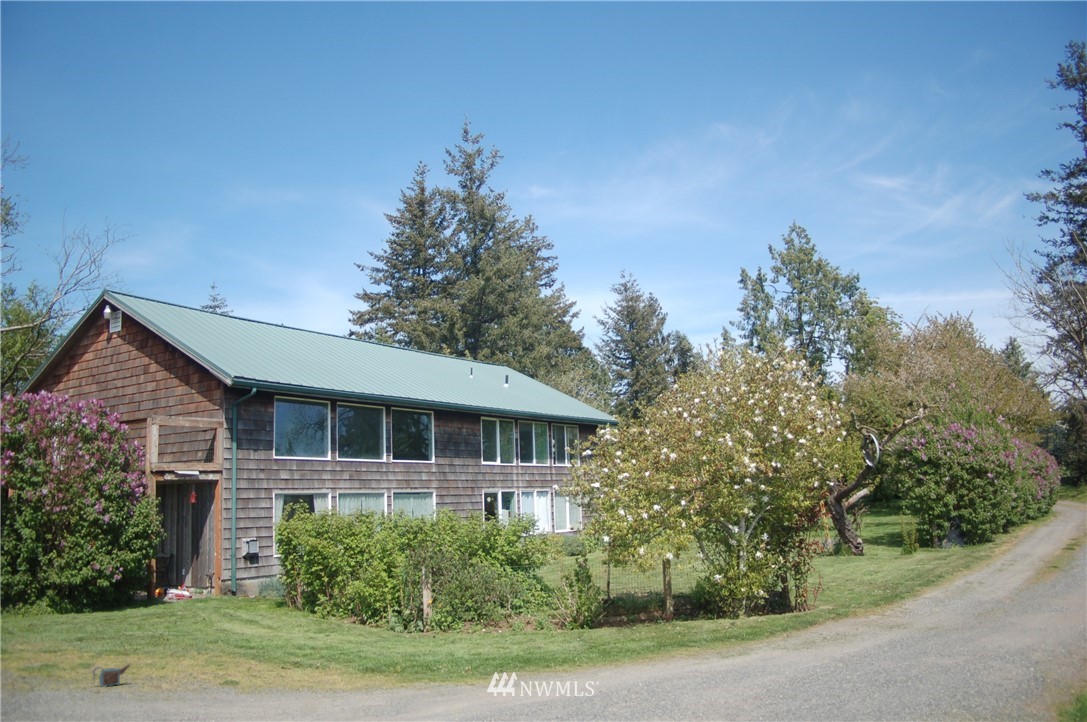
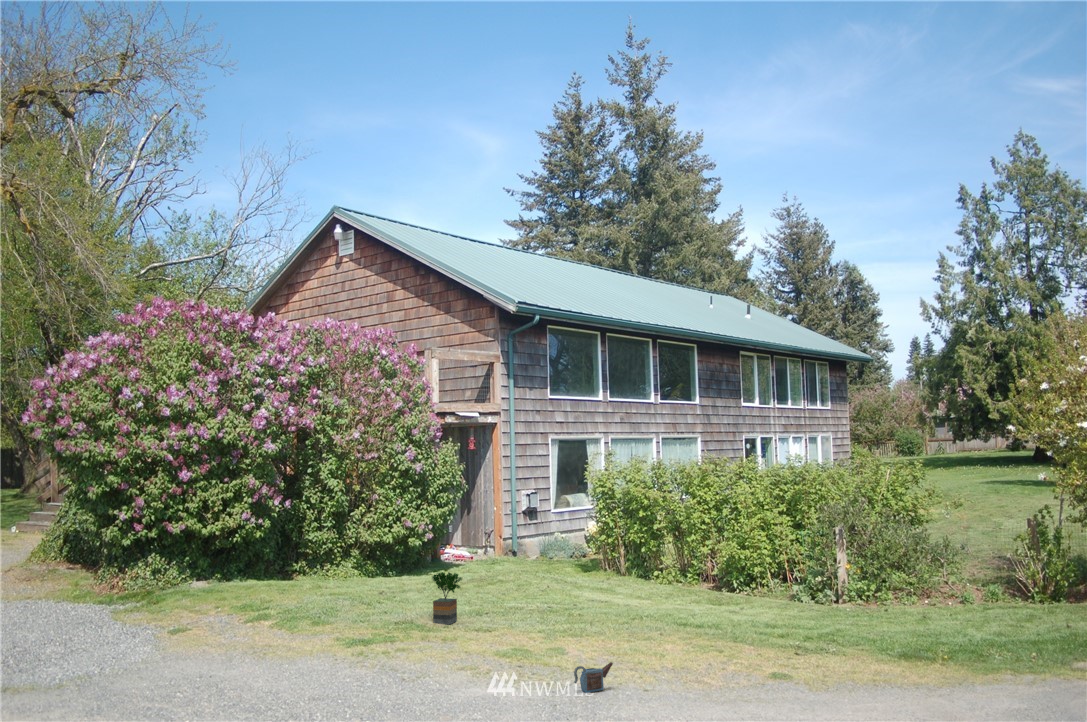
potted tree: none [52,602,84,645] -> present [432,572,462,624]

